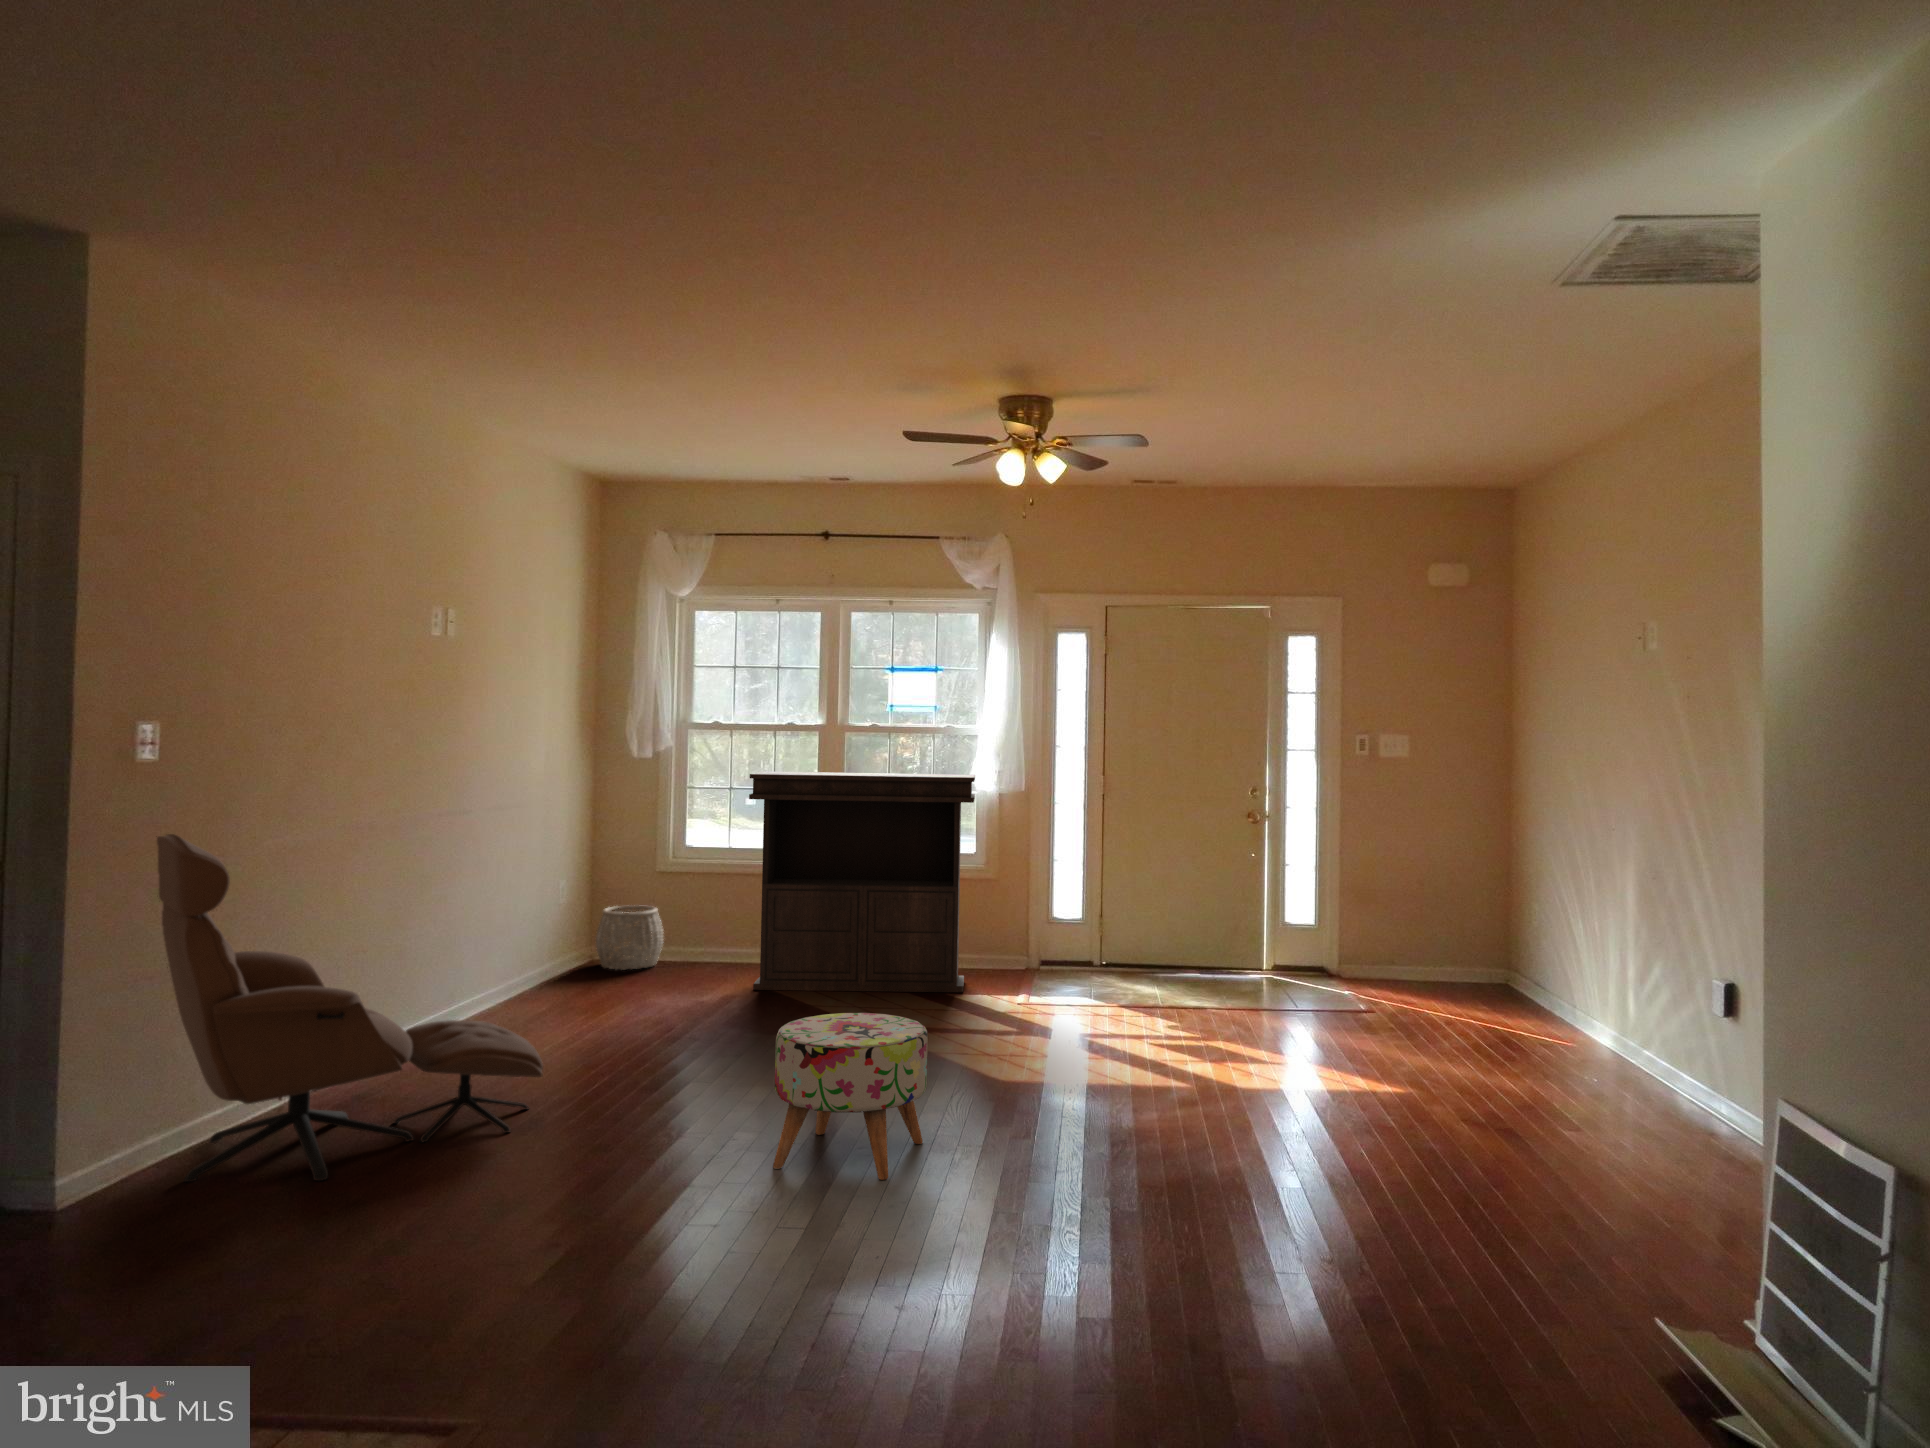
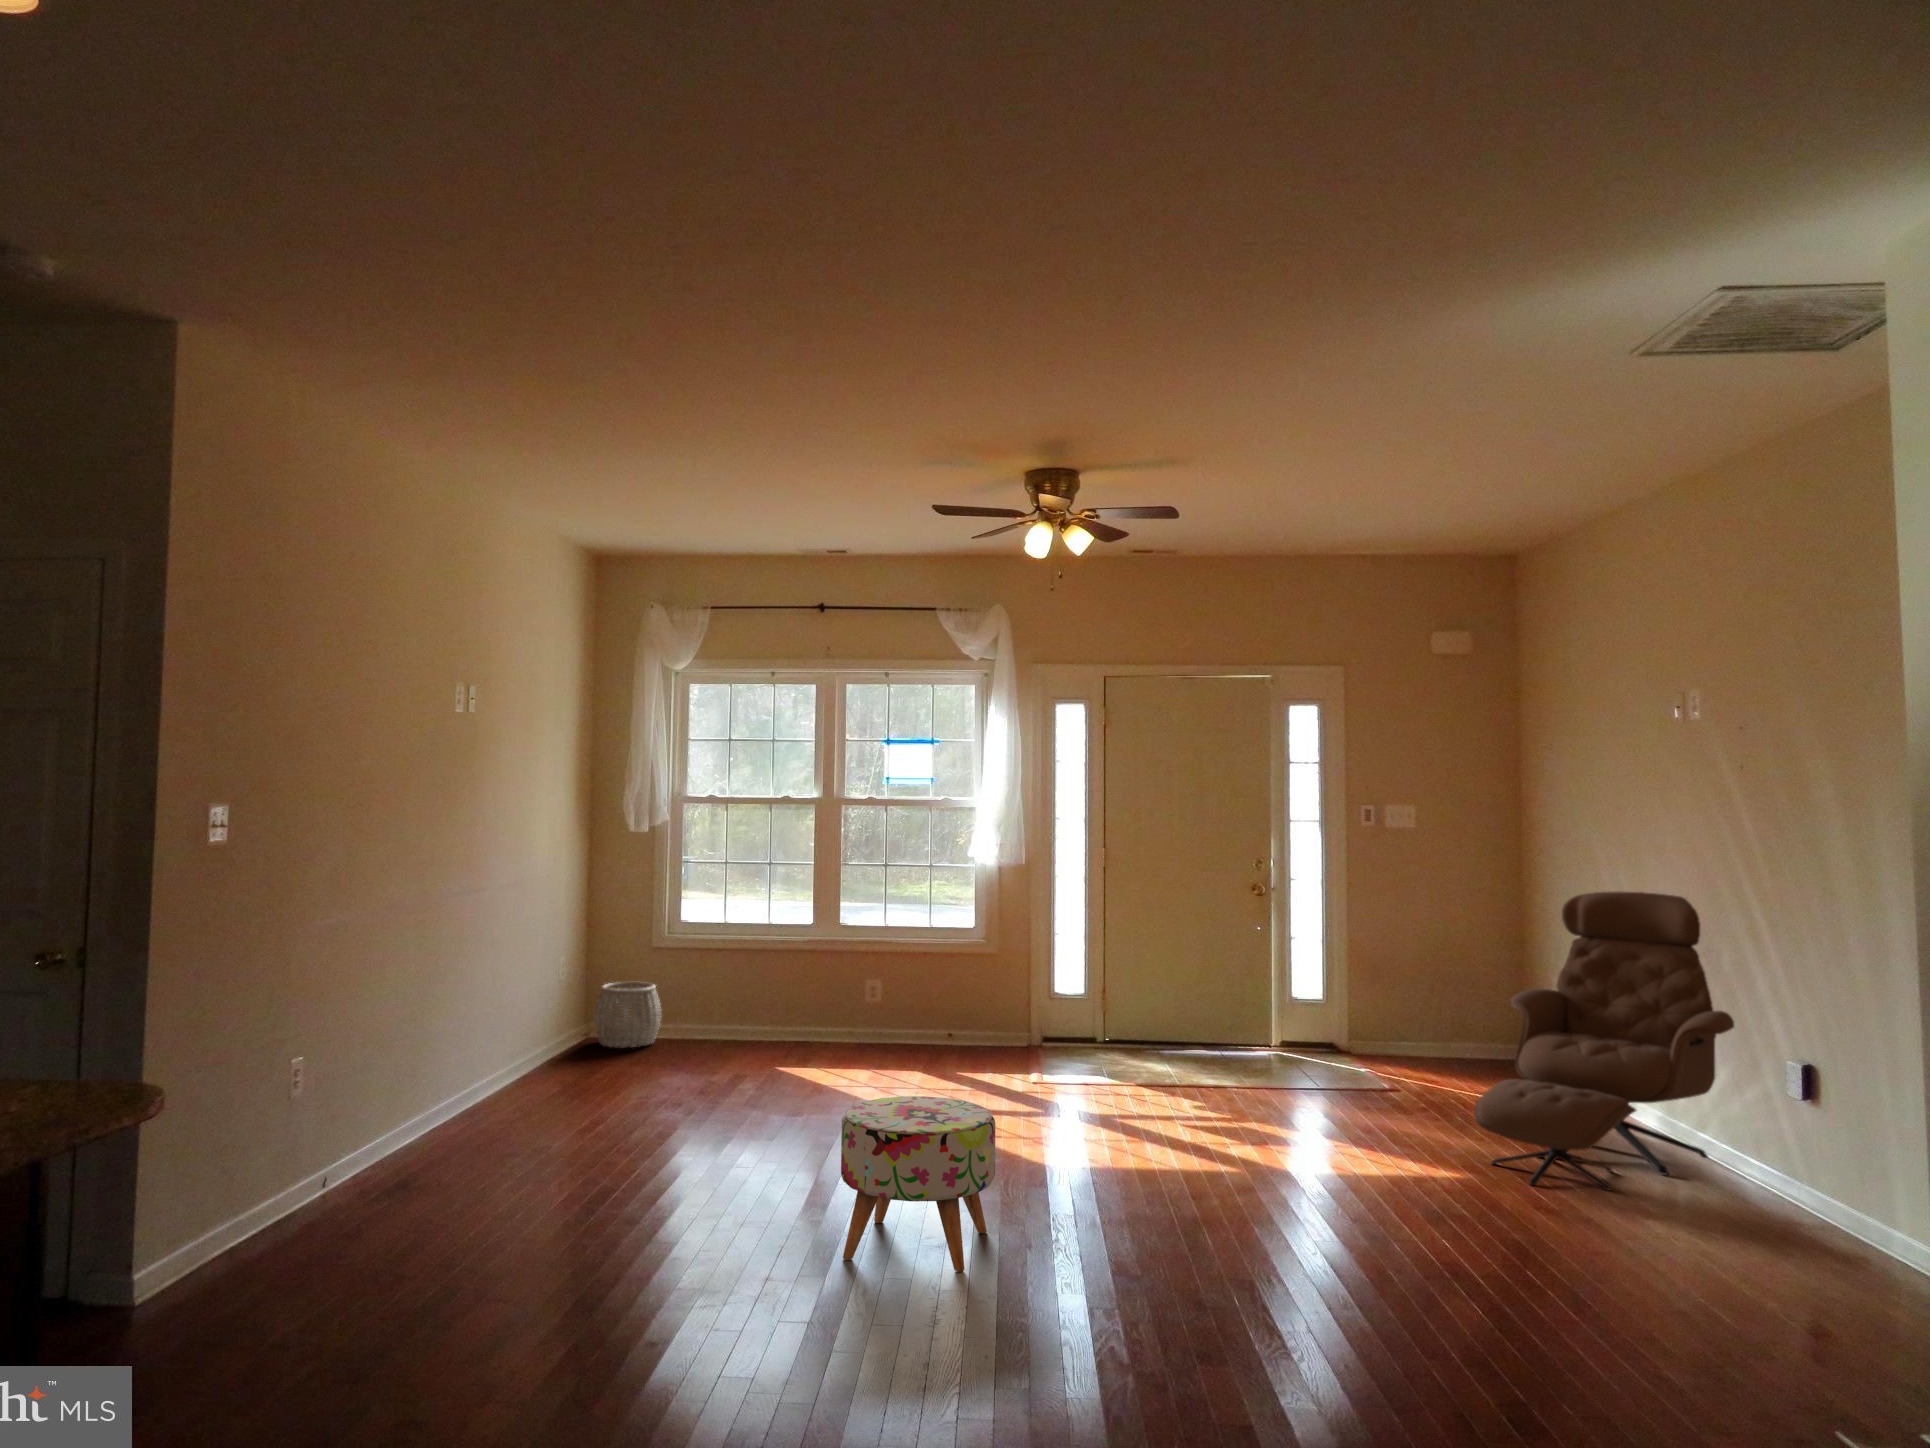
console table: present [749,771,975,992] -> none [756,845,982,1071]
lounge chair: present [156,834,543,1182] -> present [1474,892,1734,1190]

